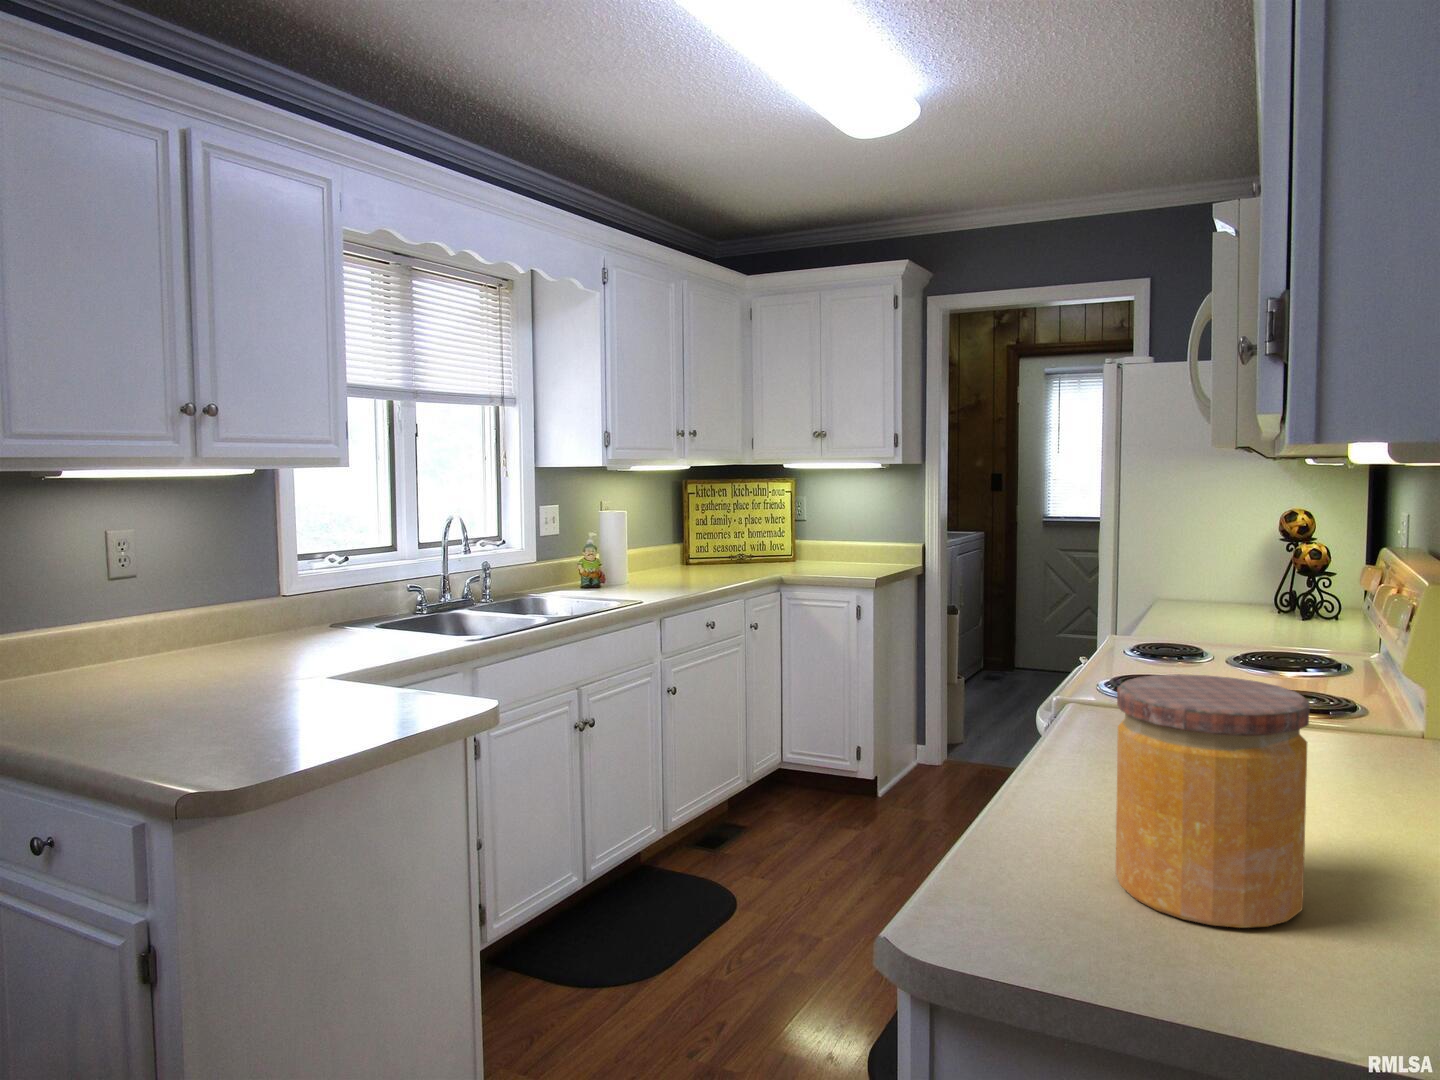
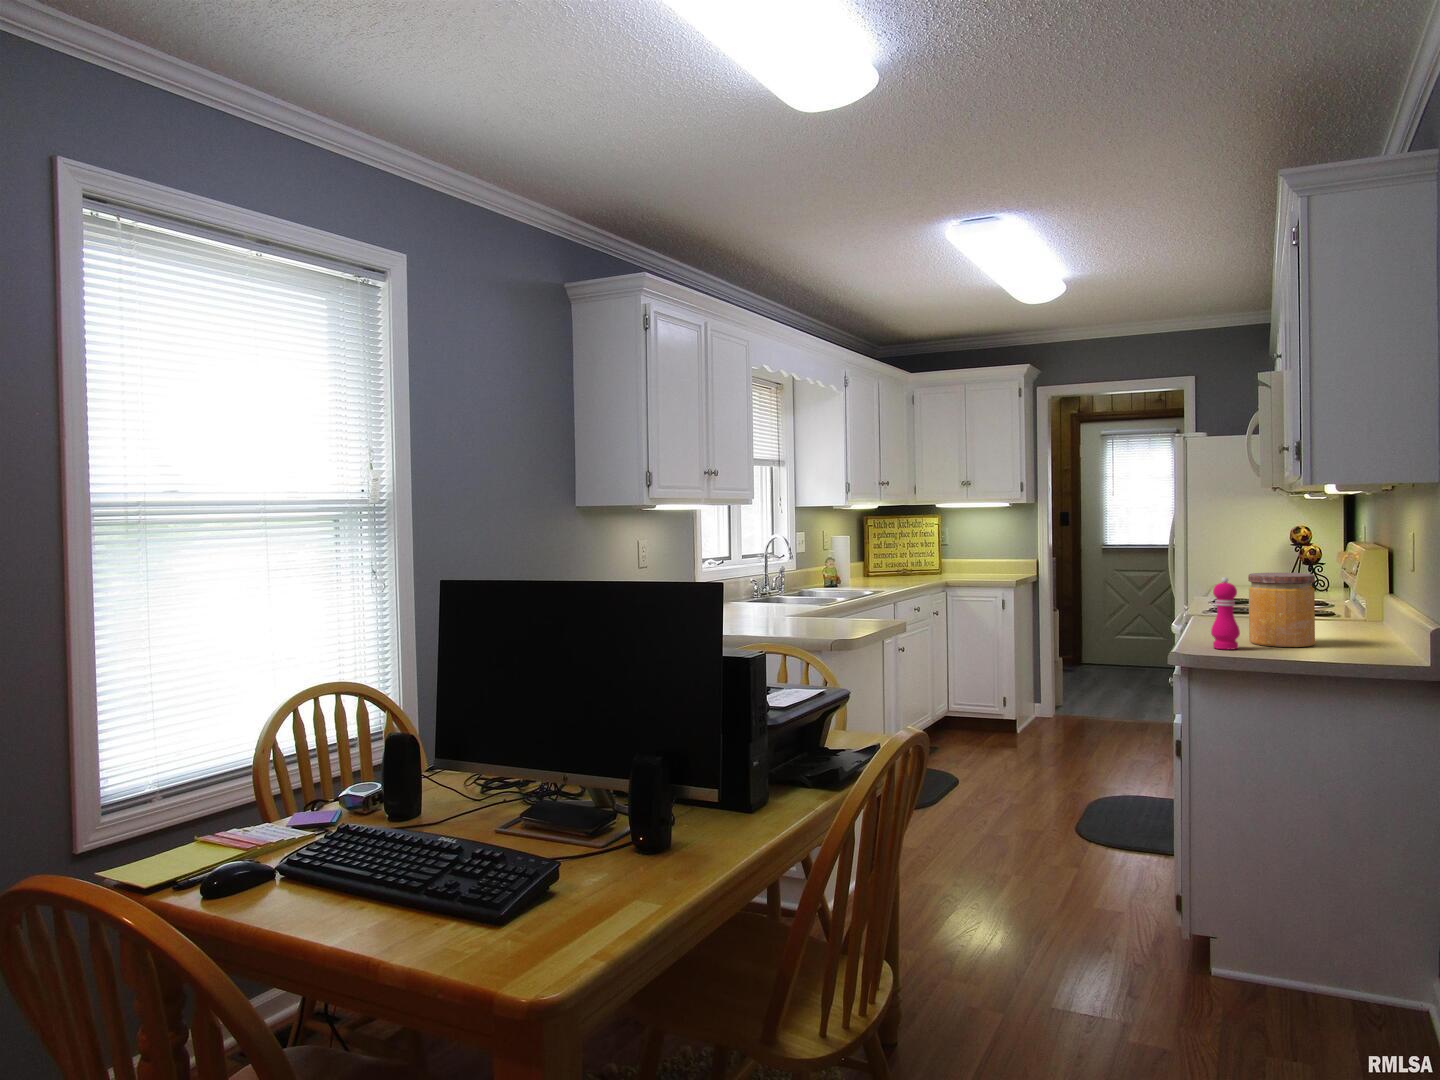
pepper mill: none [985,711,1067,943] -> present [1211,577,1240,649]

